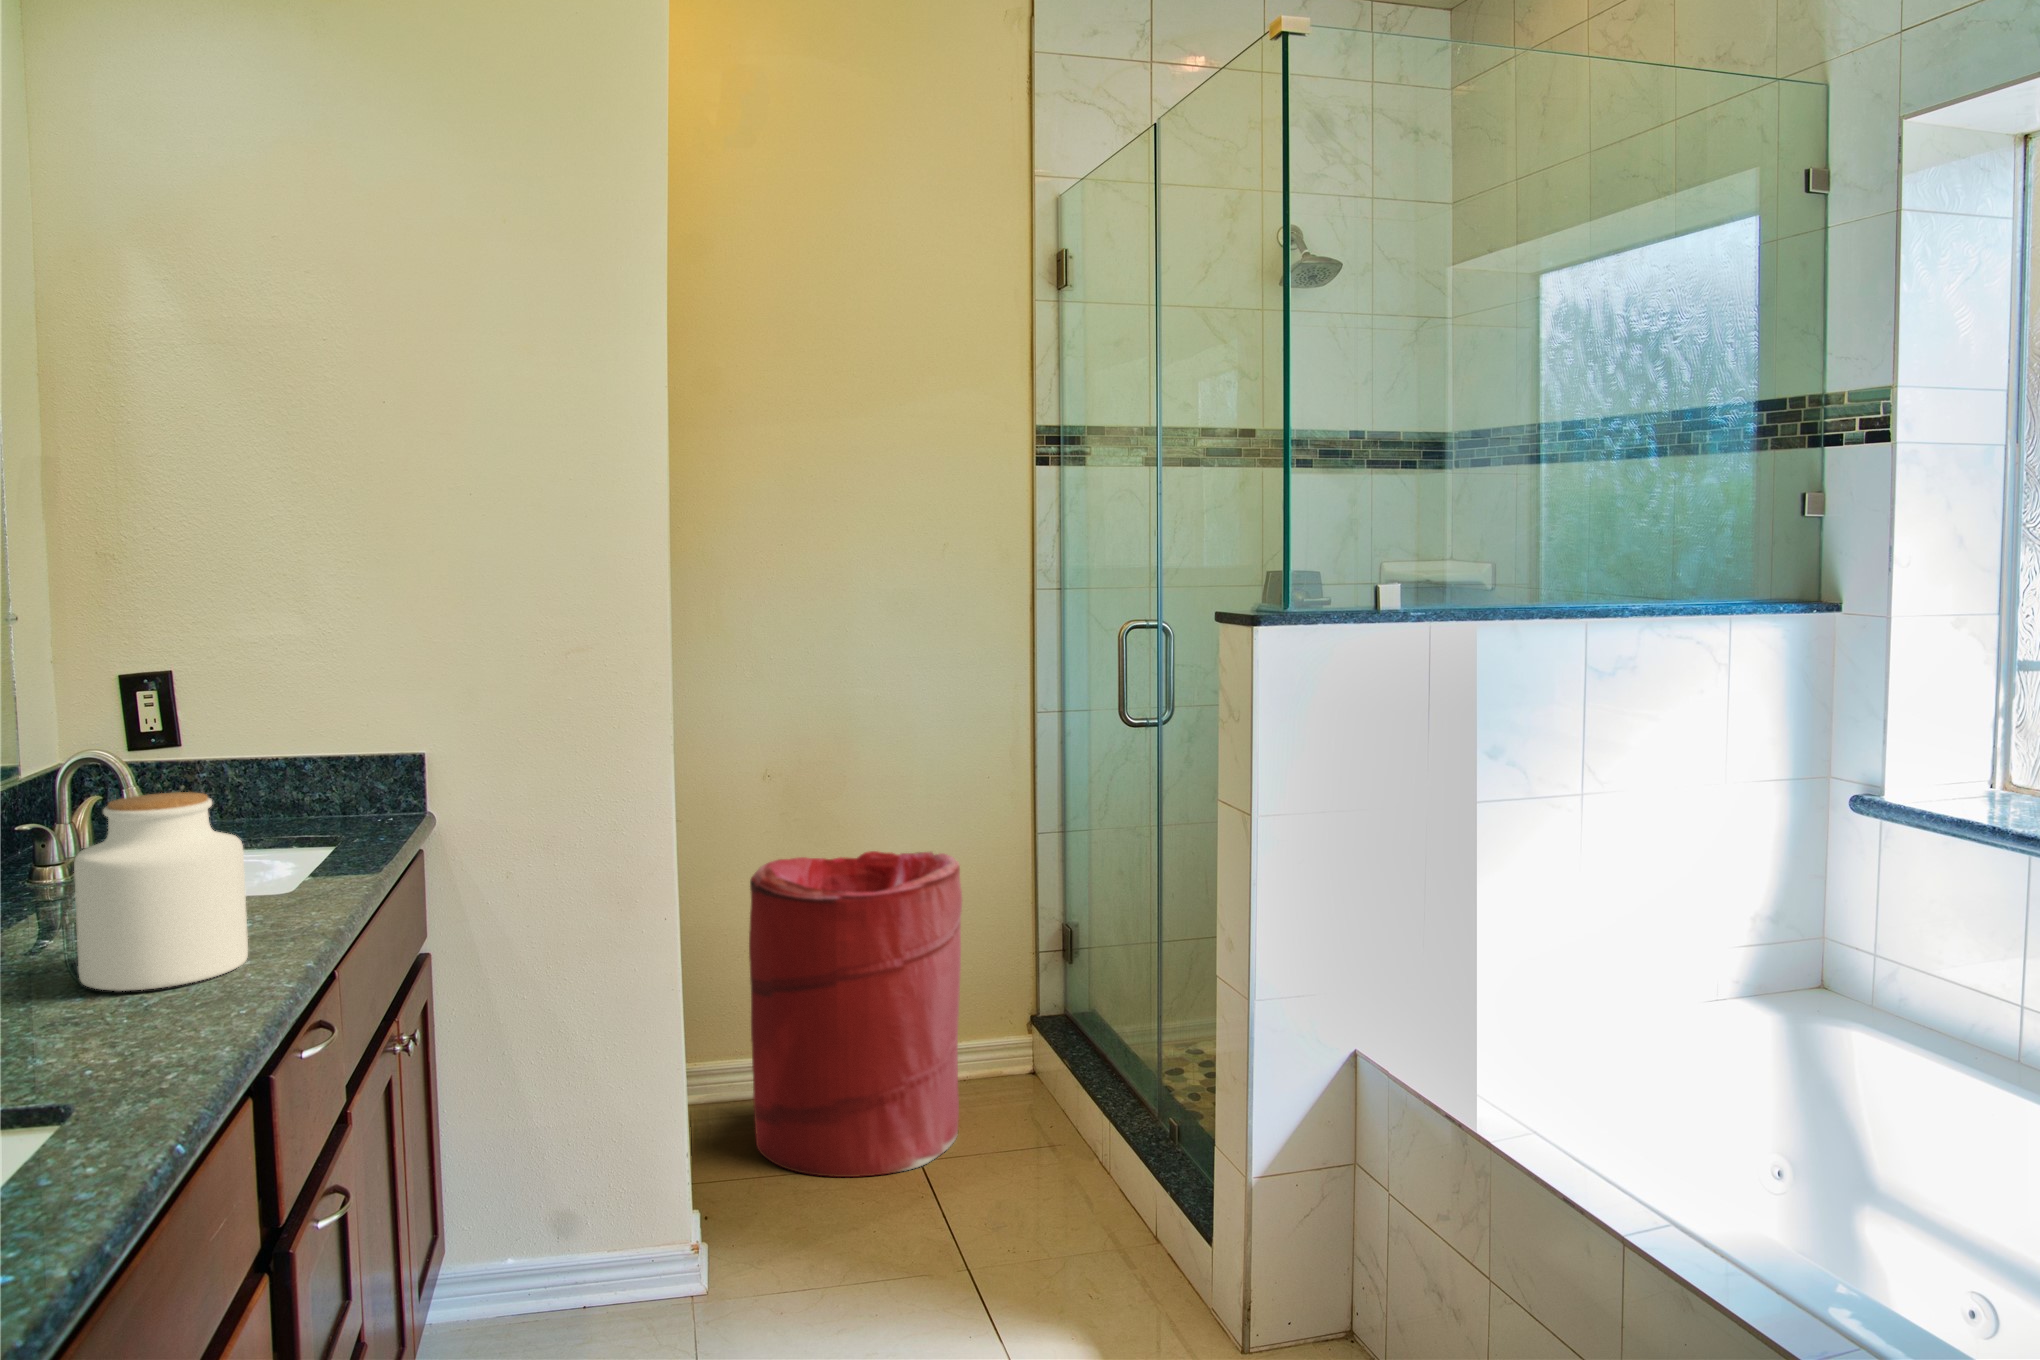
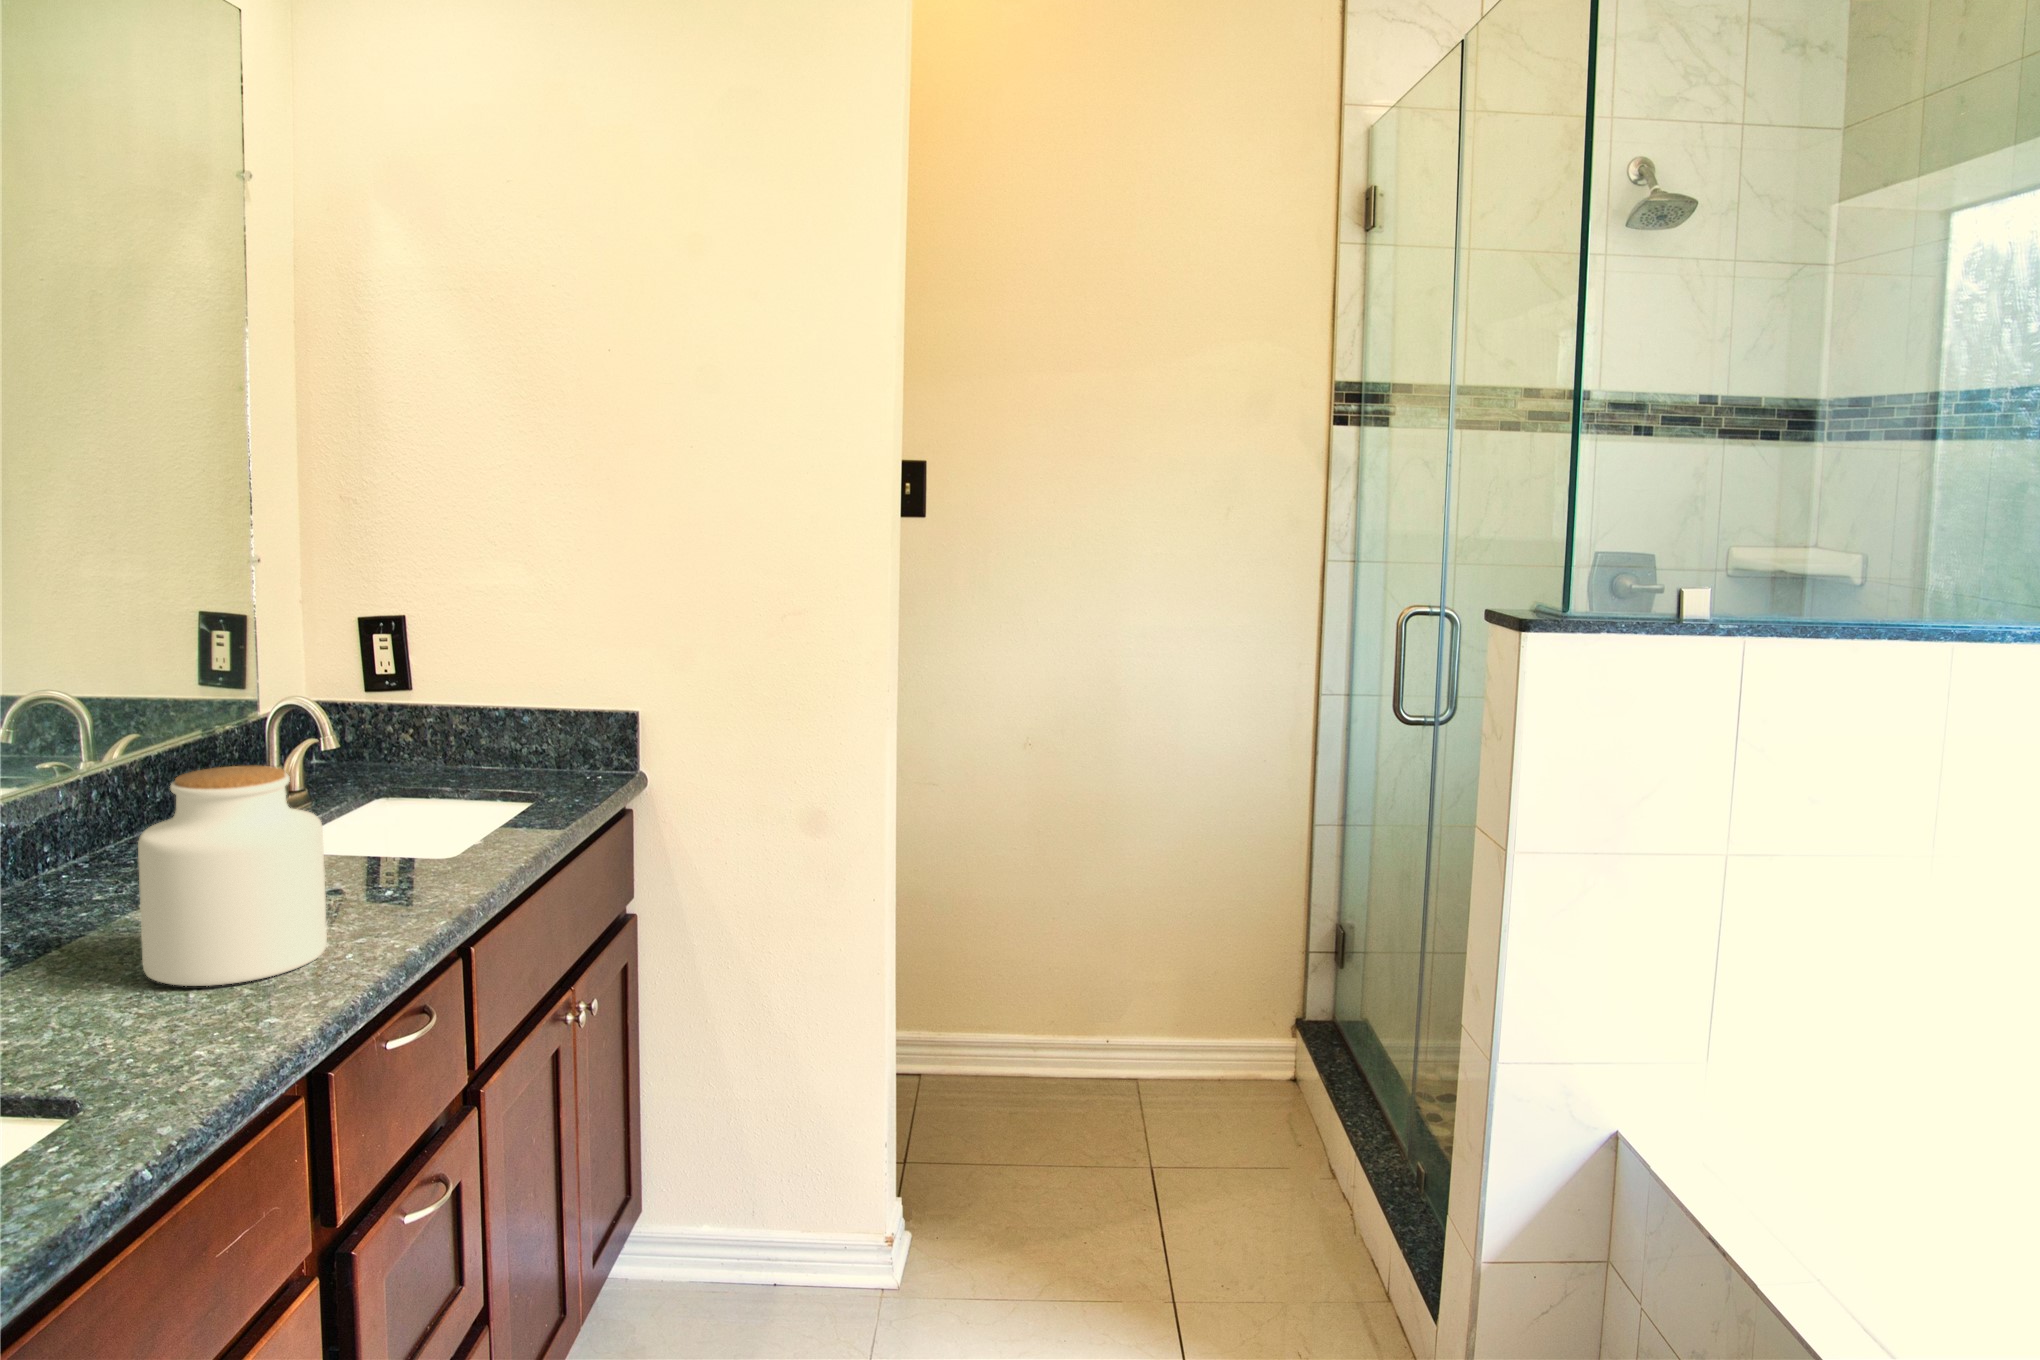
laundry hamper: present [749,851,962,1177] -> none [989,831,1215,1182]

